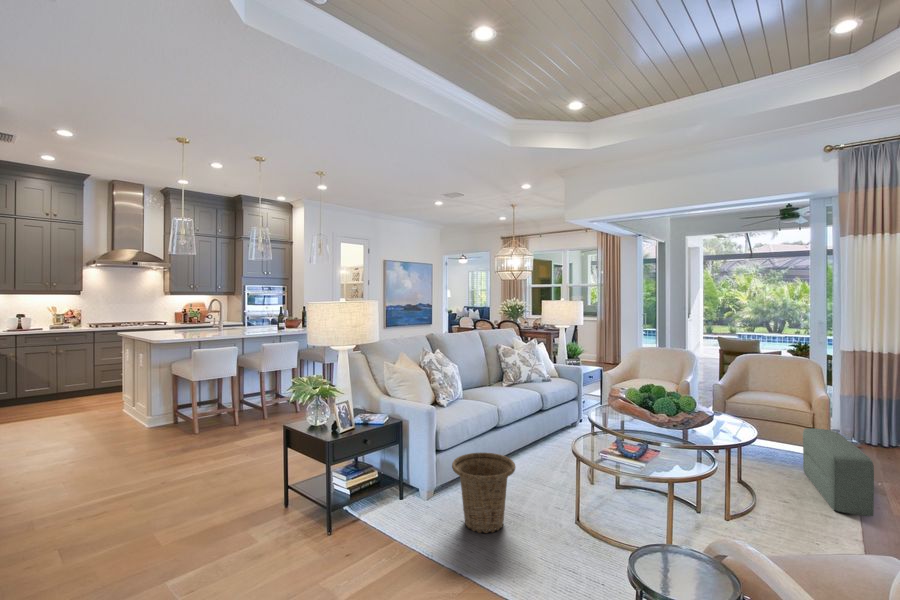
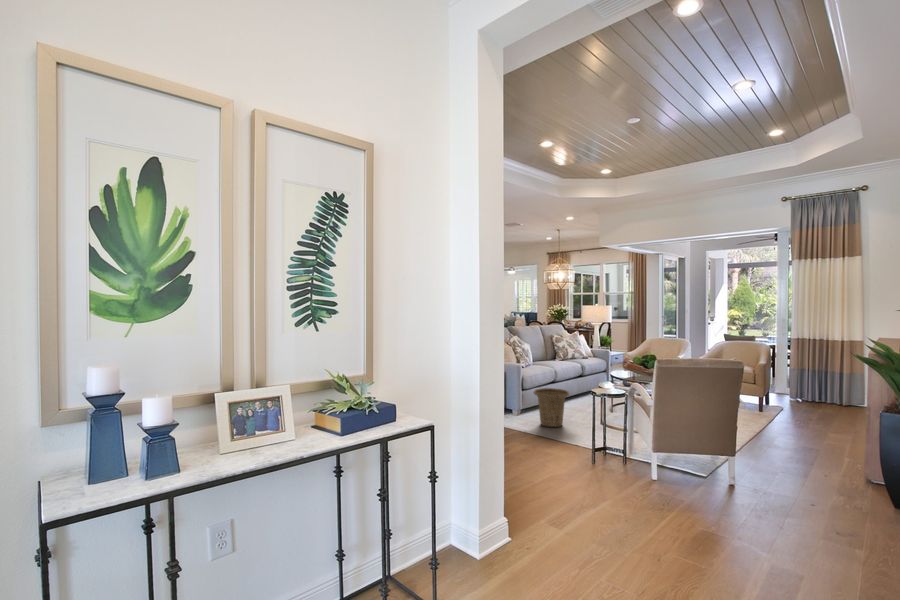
pouf: present [803,428,874,516] -> none [752,384,780,427]

